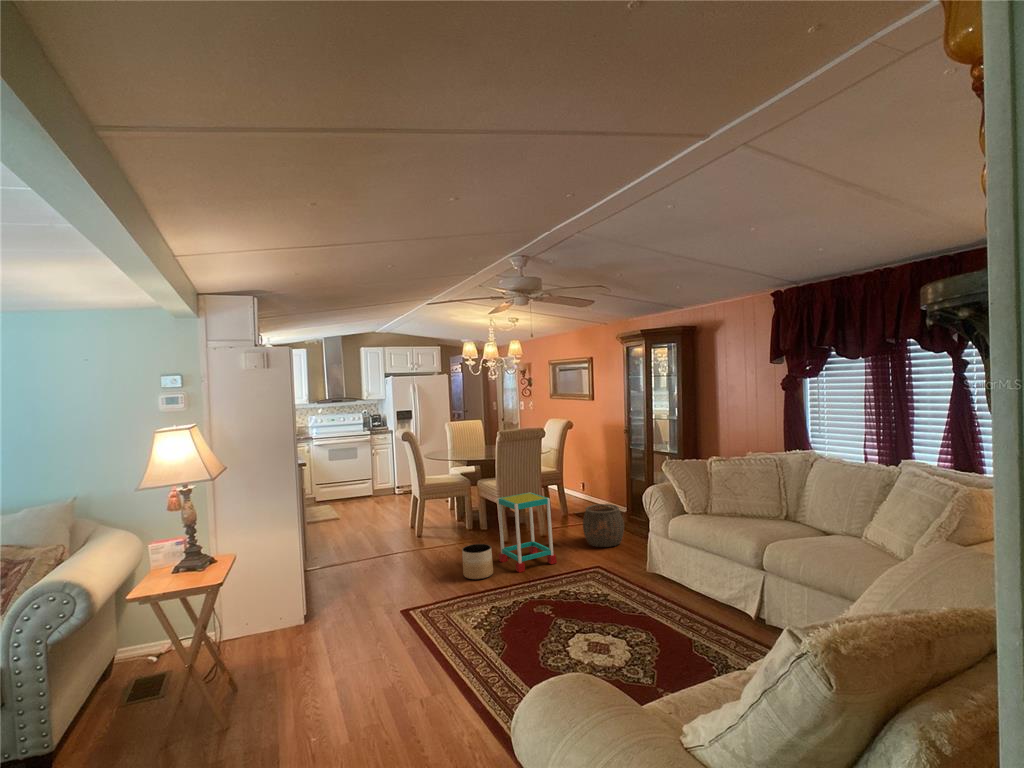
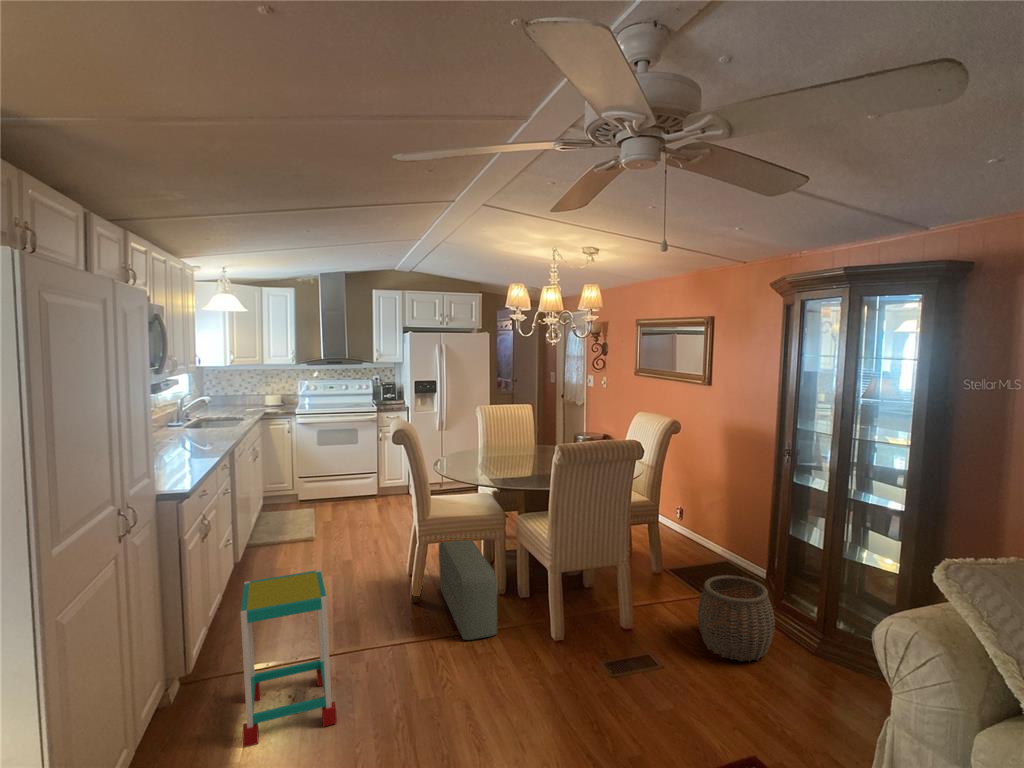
side table: present [498,492,557,573] -> present [241,570,337,747]
pouf: none [428,500,468,553] -> present [439,540,497,640]
planter: present [462,544,493,580] -> none [480,653,536,732]

